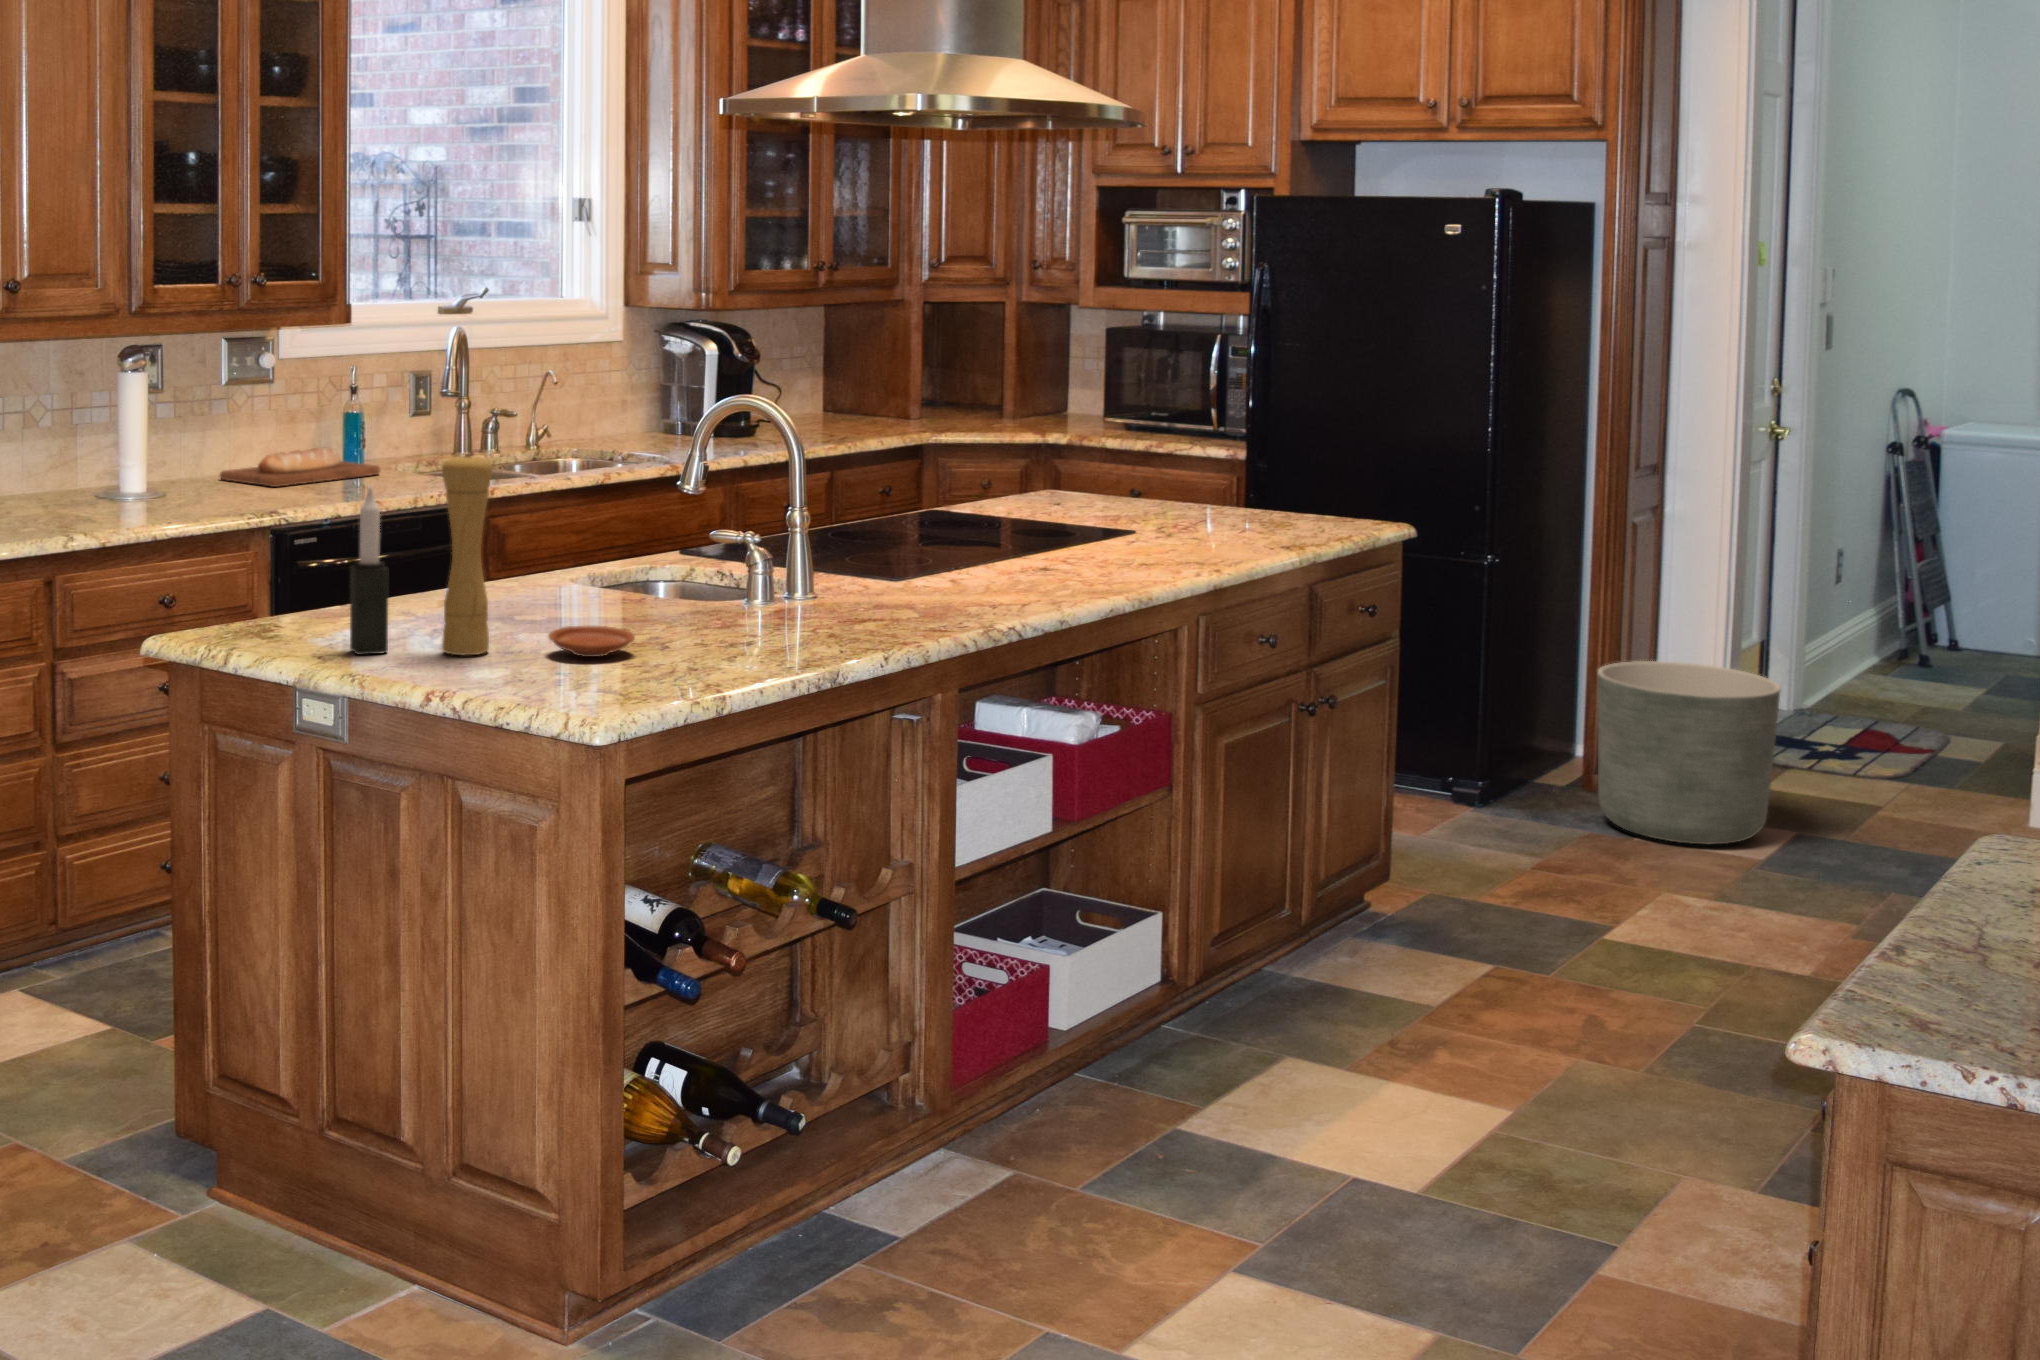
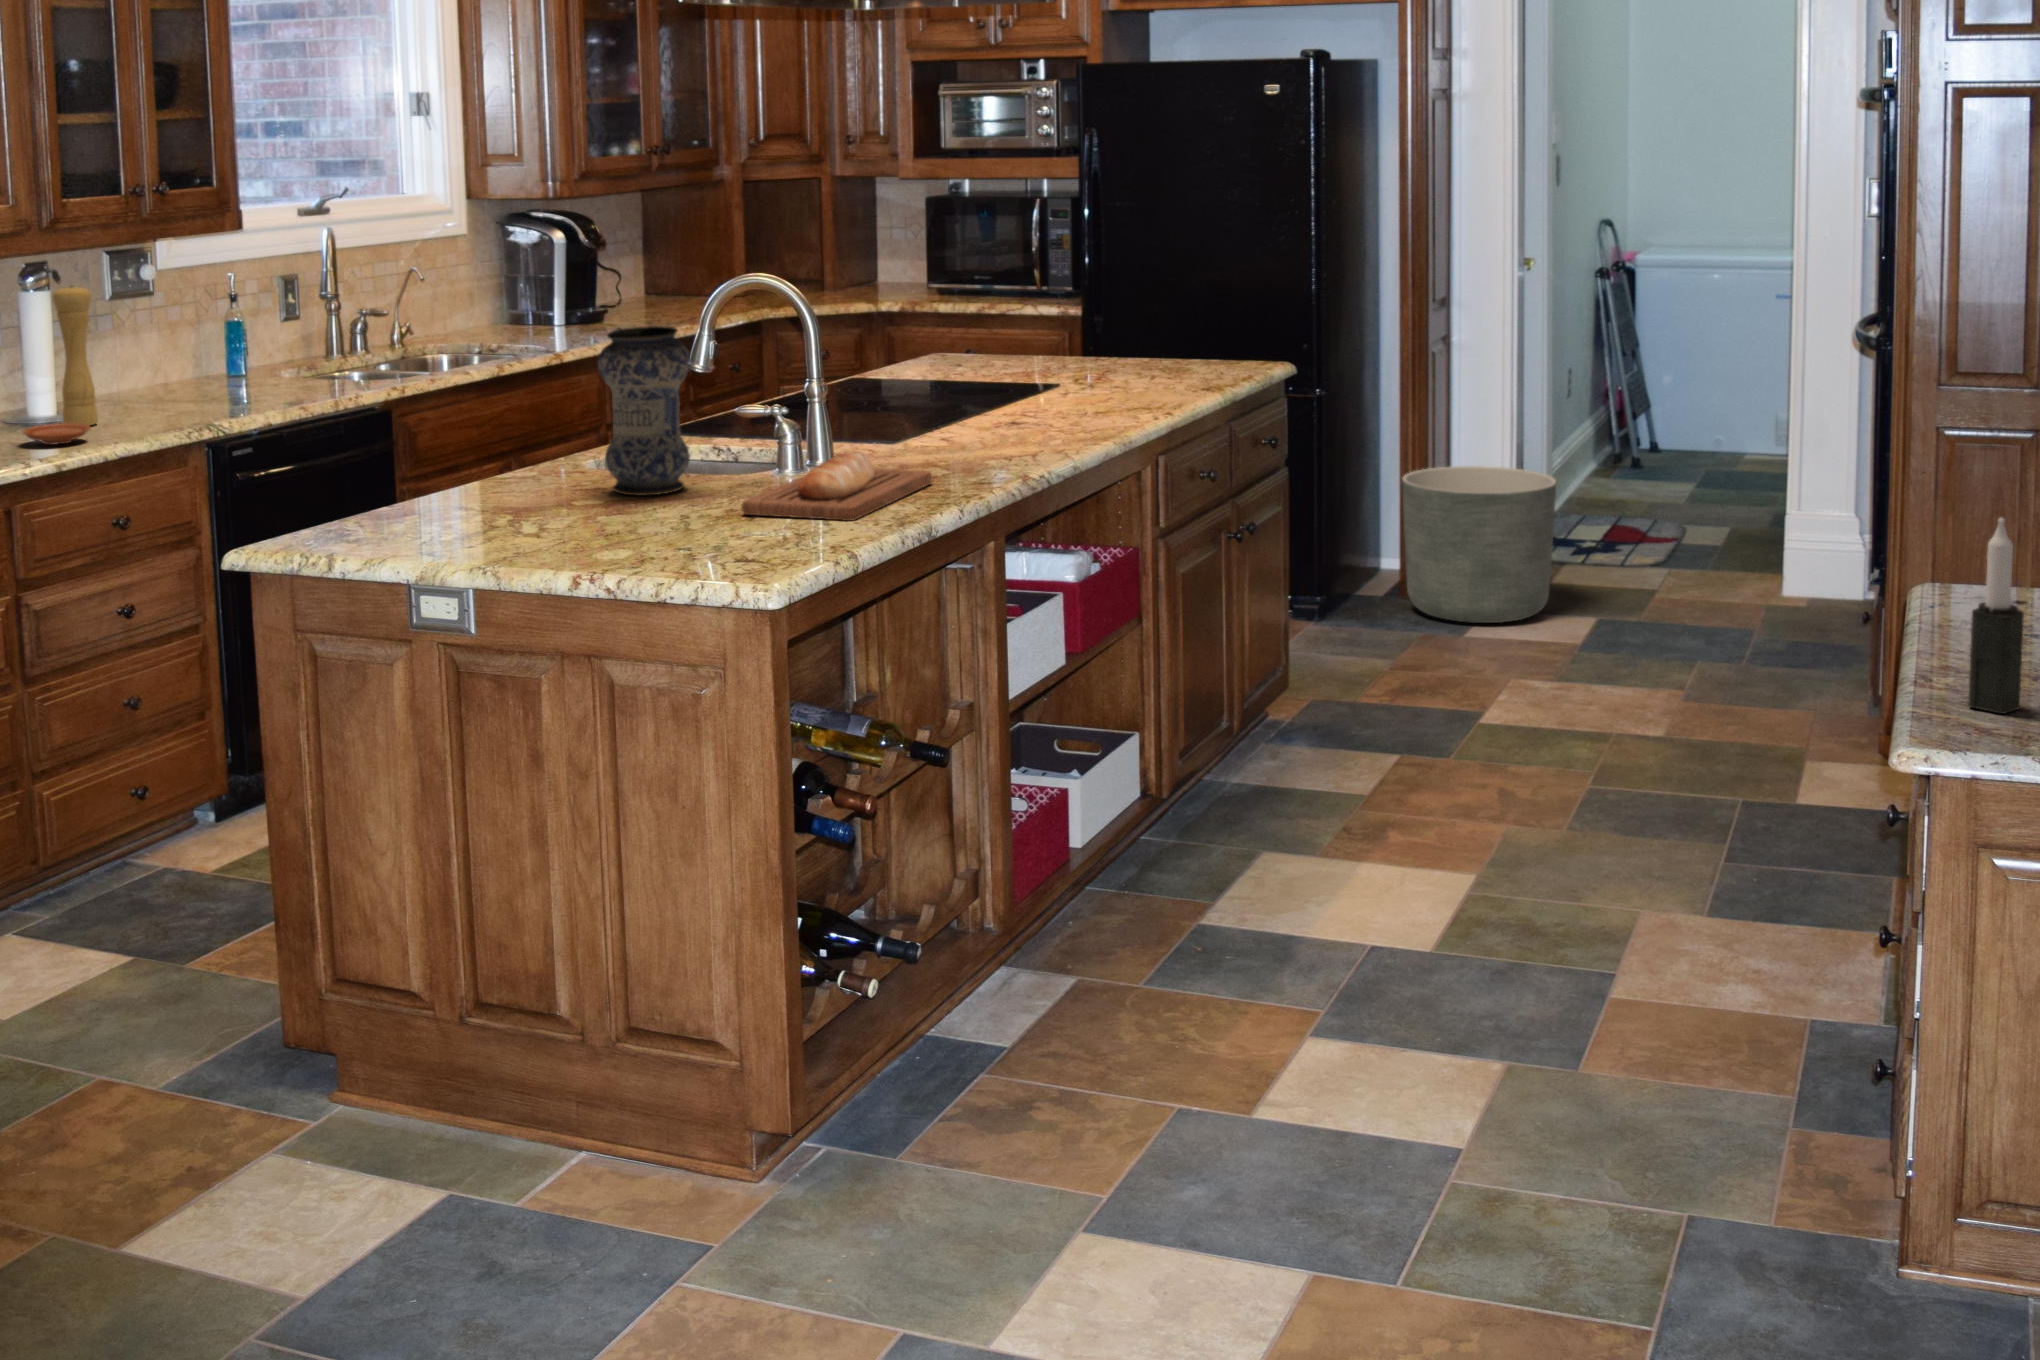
vase: none [554,440,647,613] -> present [598,326,690,495]
bread loaf: present [220,447,380,487] -> present [741,451,932,521]
pepper mill: present [442,454,493,655] -> present [53,285,98,425]
candle: present [350,486,388,655] -> present [1968,518,2024,714]
plate: present [549,626,635,657] -> present [23,423,91,445]

